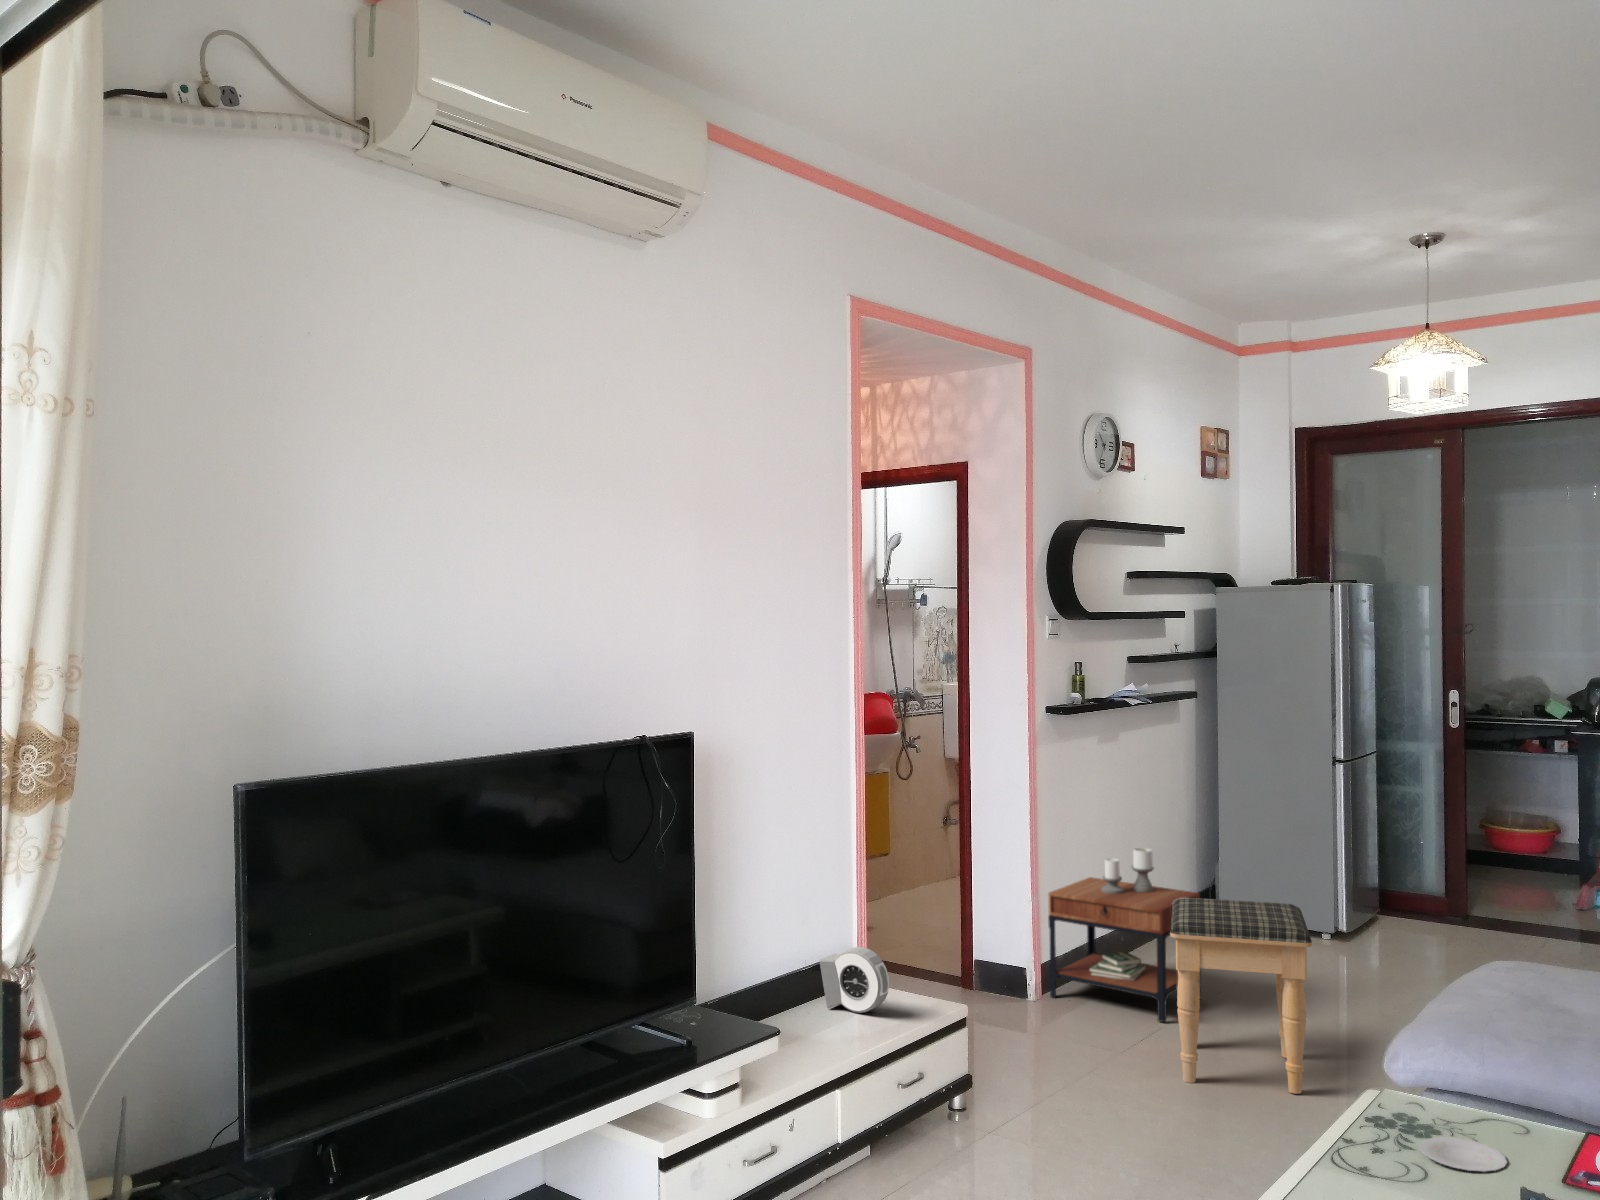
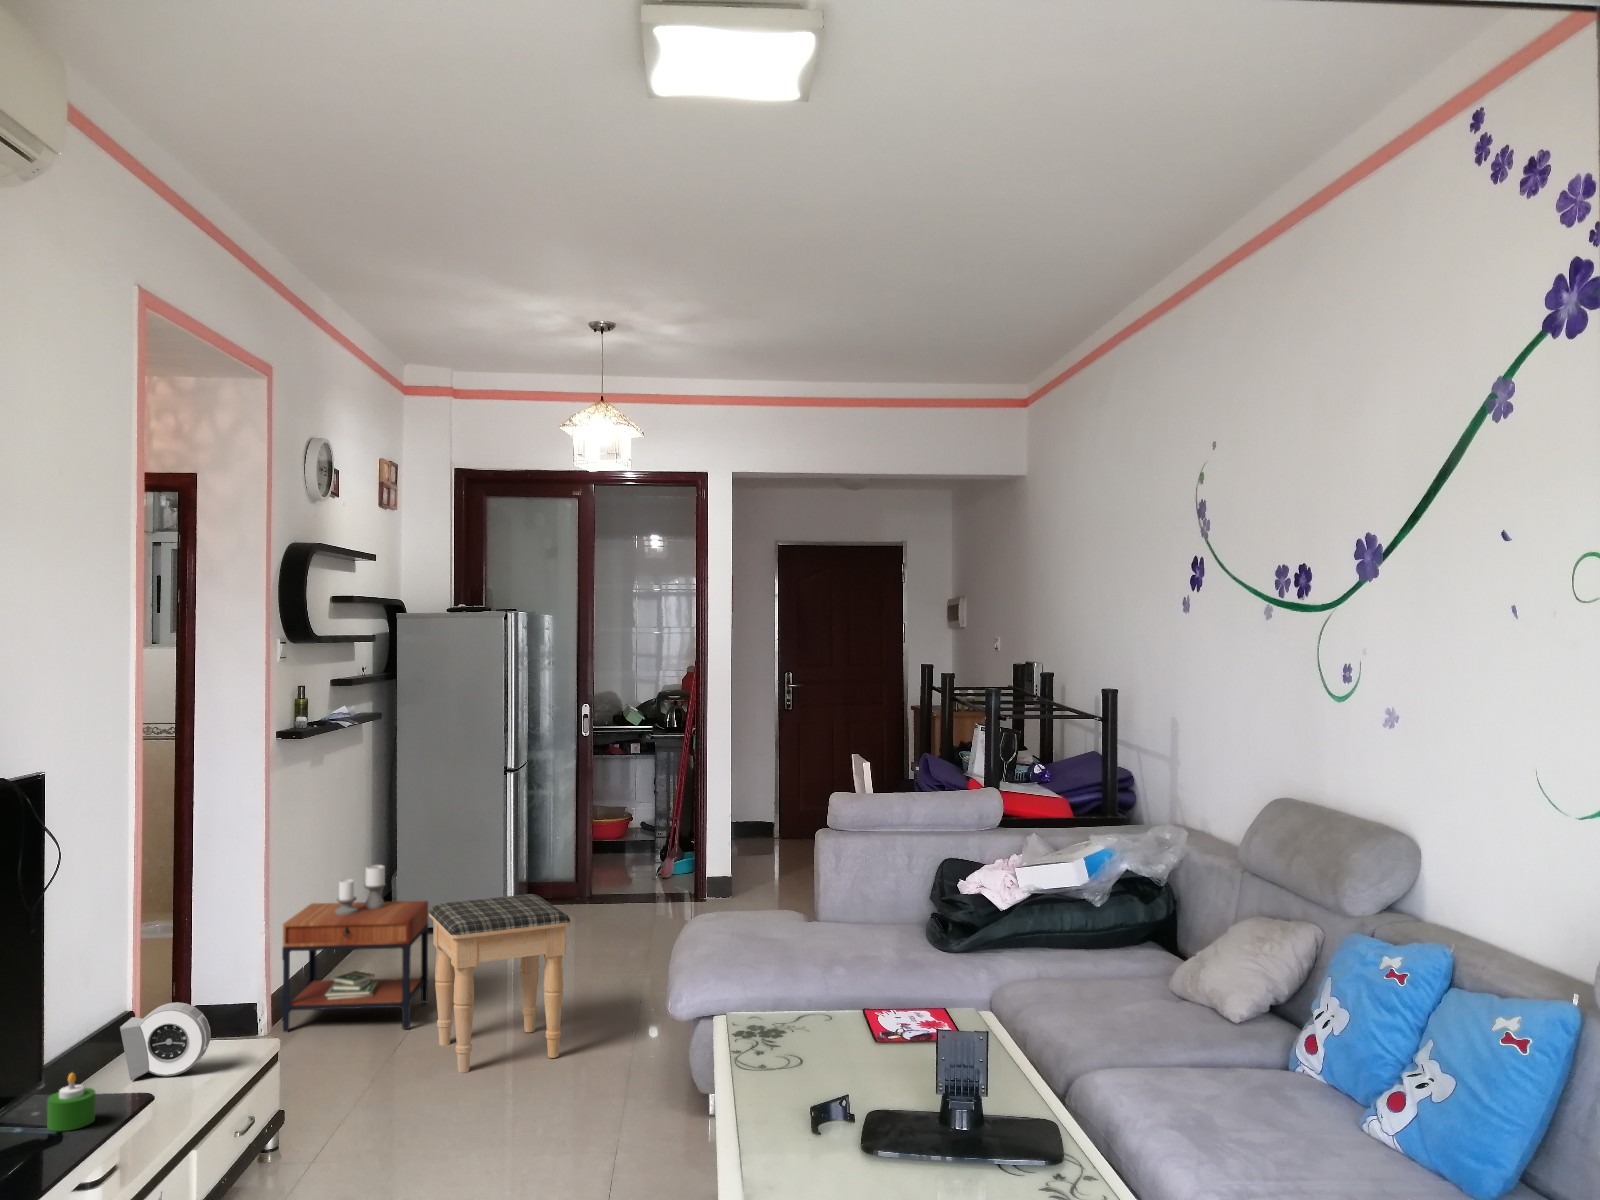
candle: none [697,989,732,1037] -> present [47,1073,95,1131]
plate: present [1420,1137,1507,1172] -> none [761,932,824,1050]

